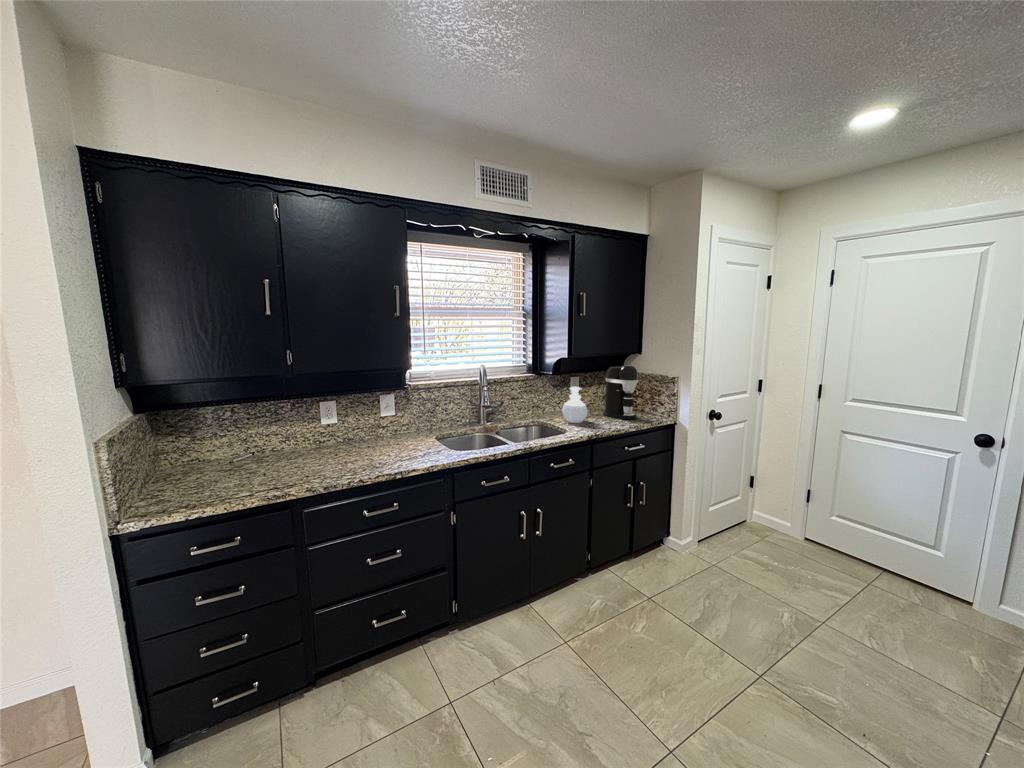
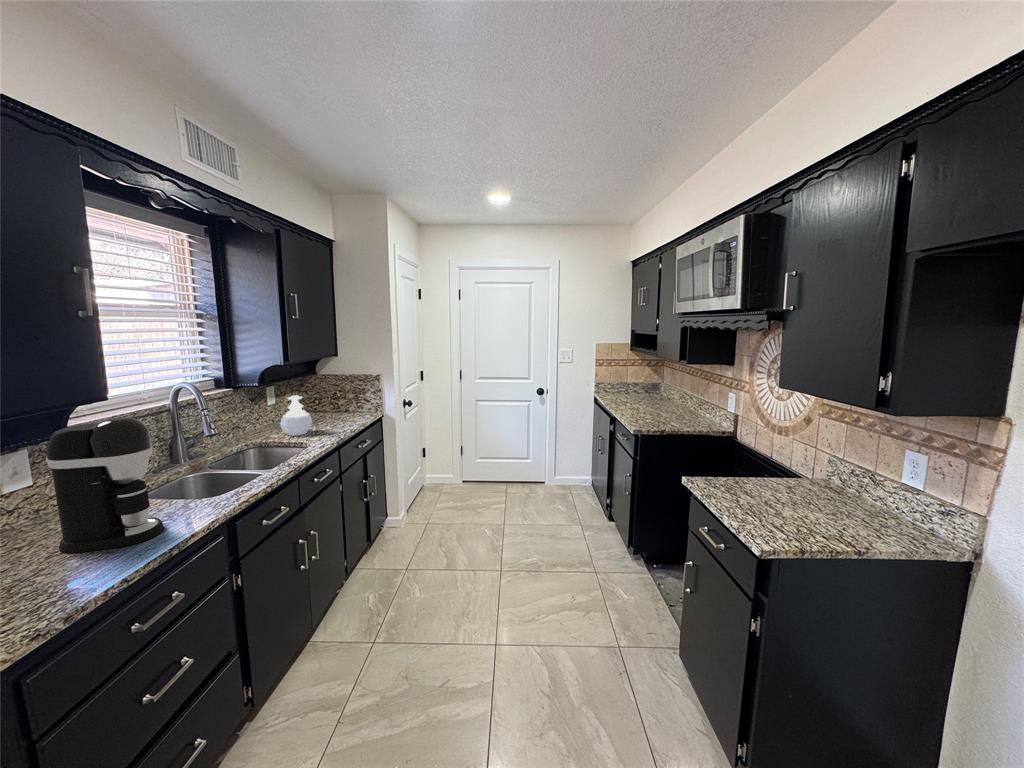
coffee maker: present [604,365,638,420] -> present [46,417,164,553]

